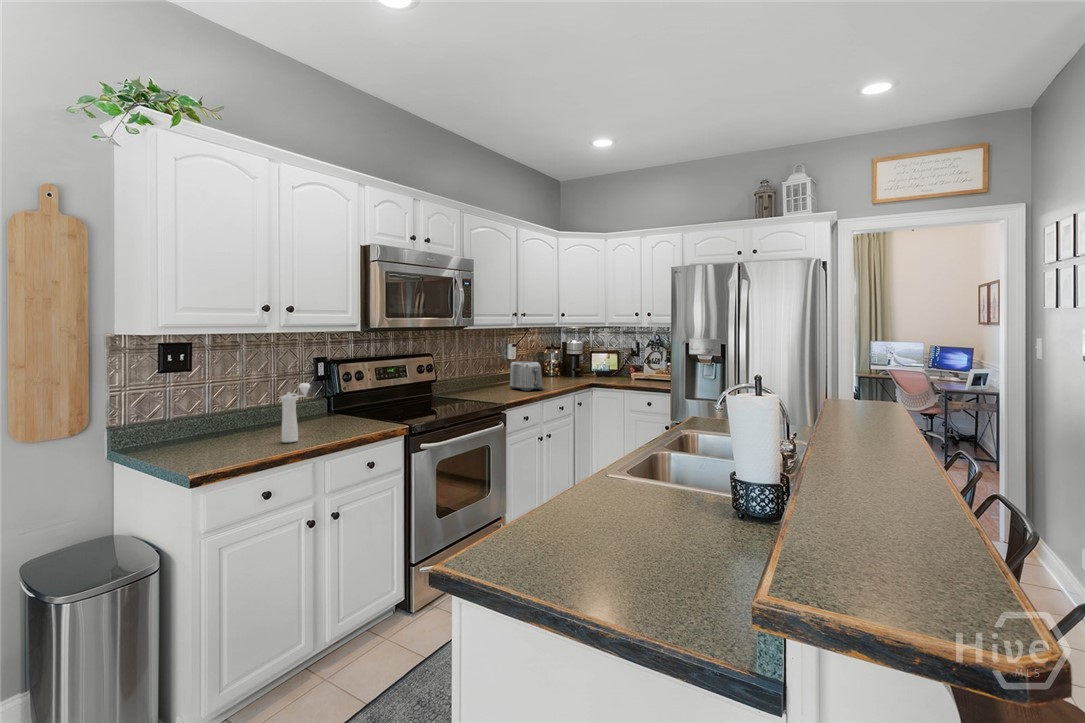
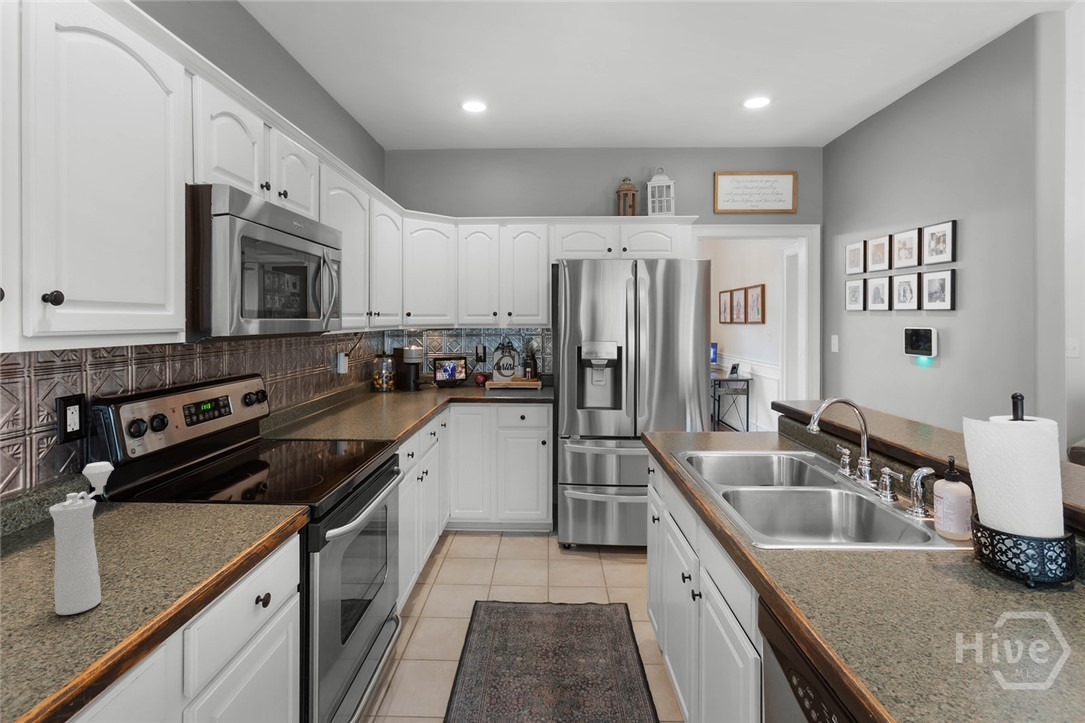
toaster: present [510,361,543,391] -> none [360,376,411,417]

